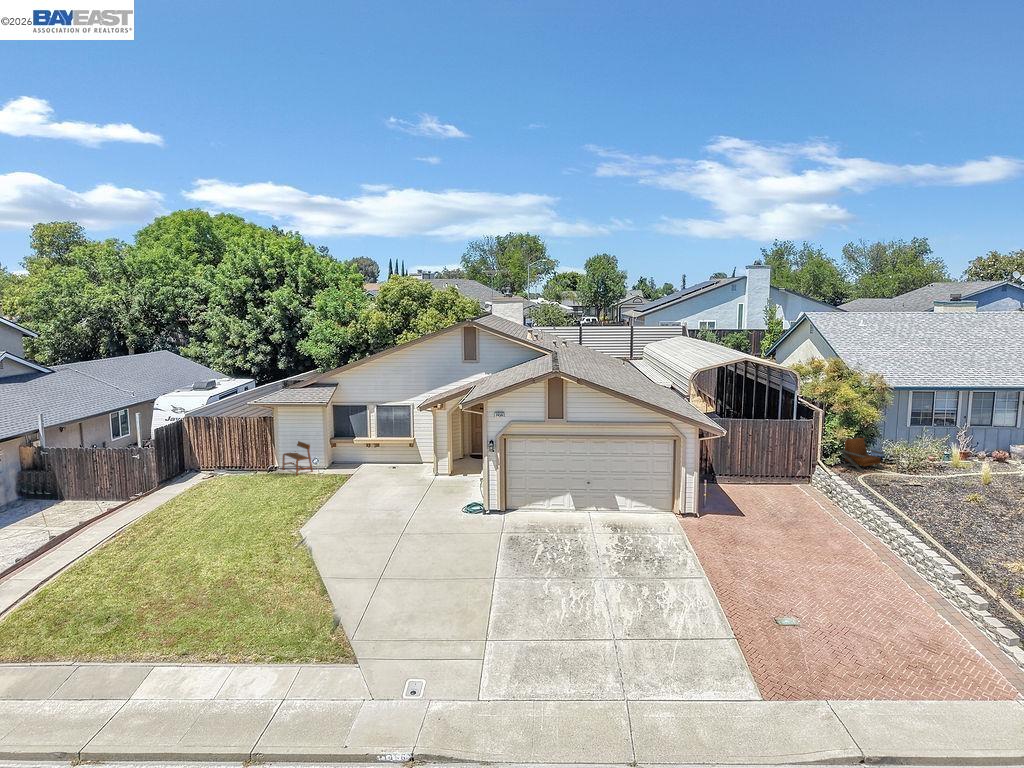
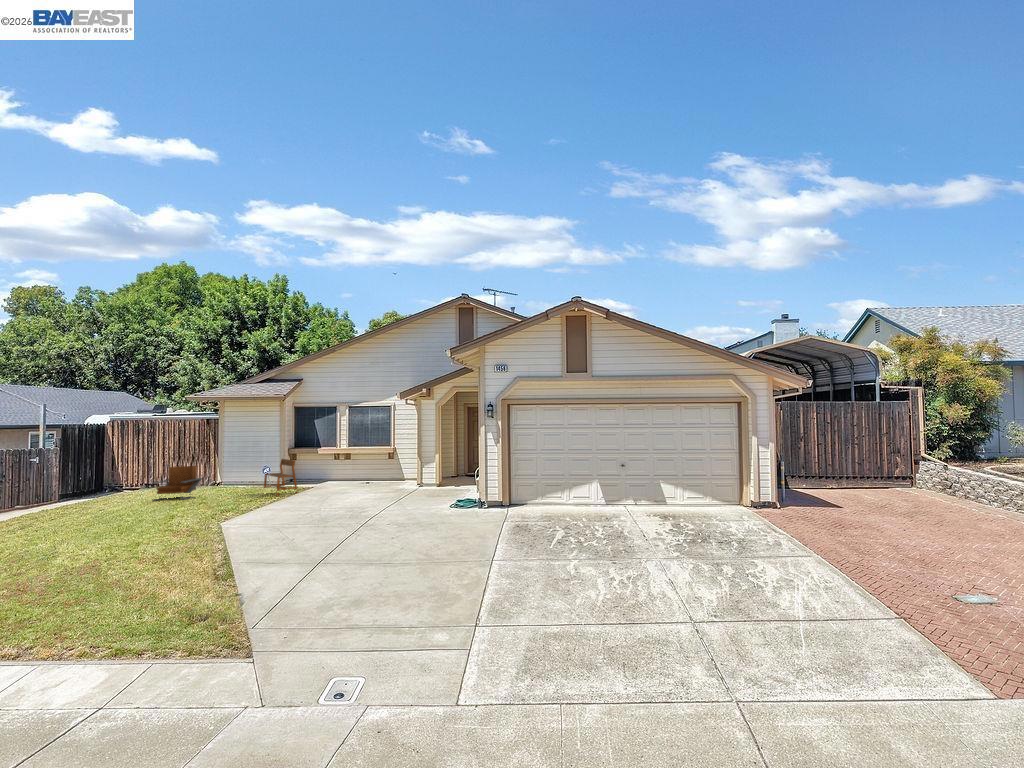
lounge chair: present [840,437,884,473] -> present [153,466,202,501]

